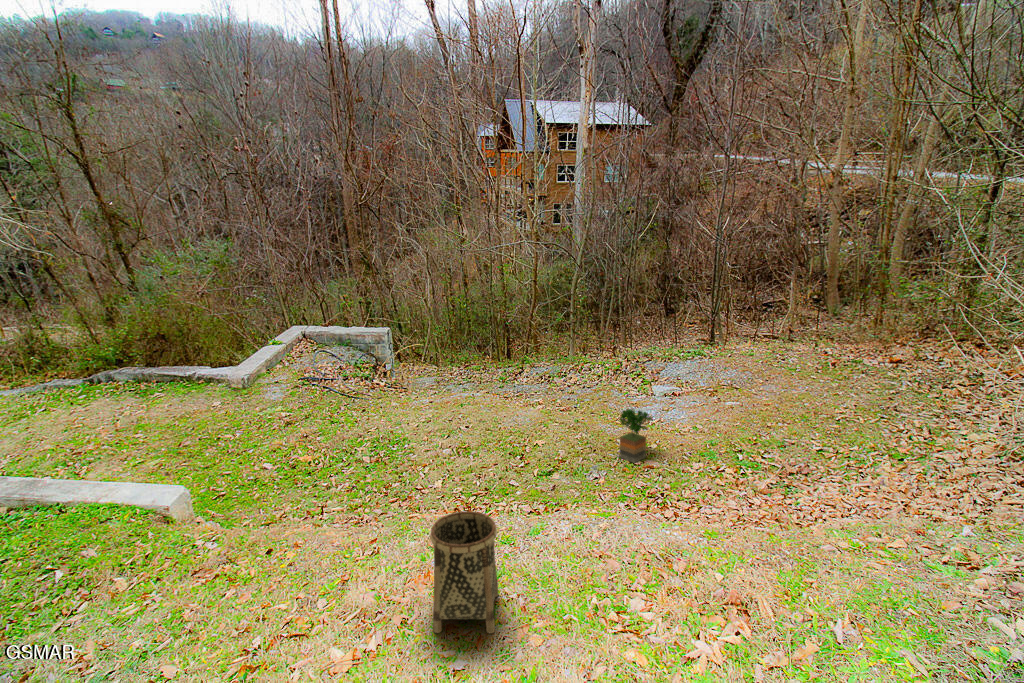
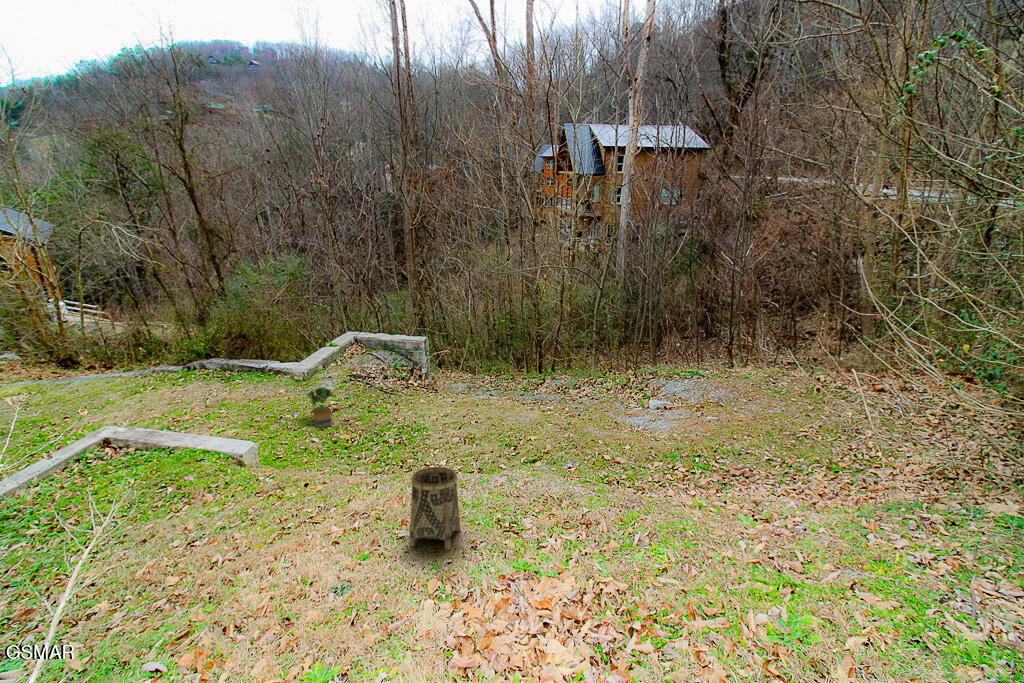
potted tree: present [620,409,652,463] -> present [307,387,335,428]

